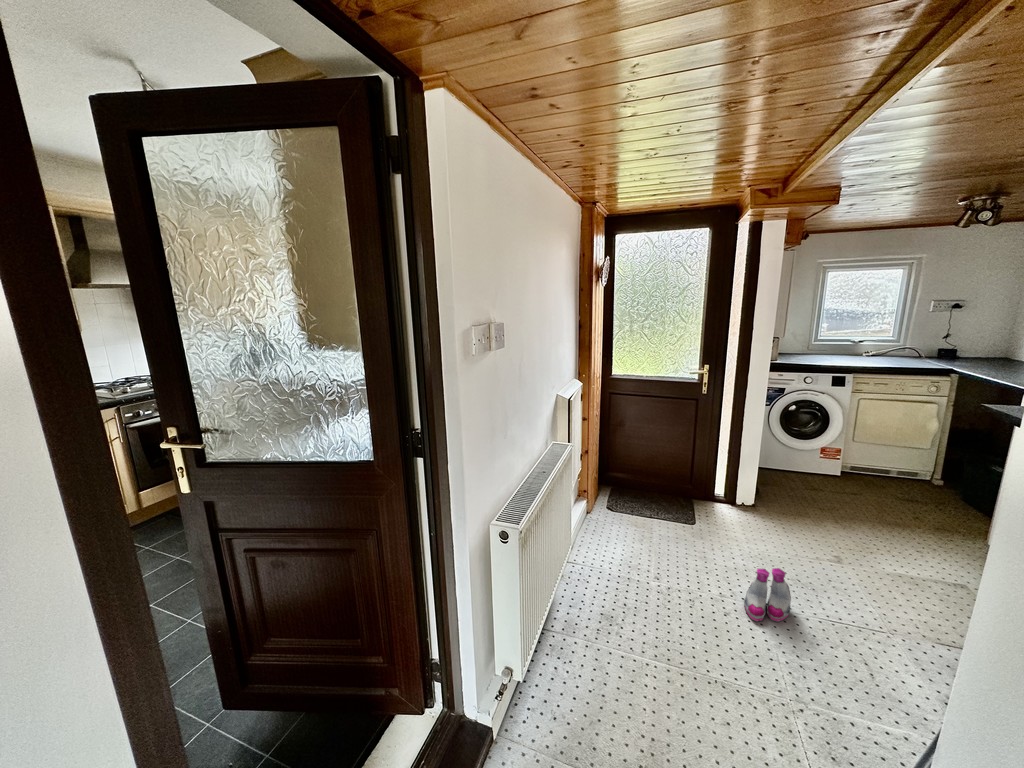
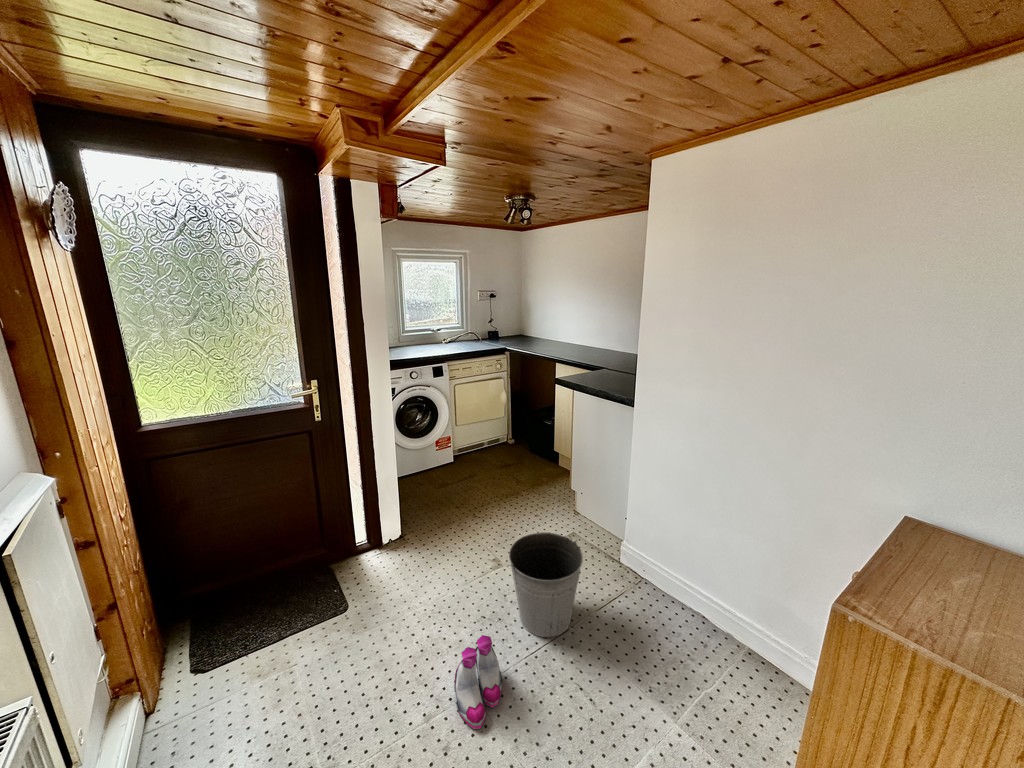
bucket: none [828,532,927,632] -> present [506,532,583,637]

